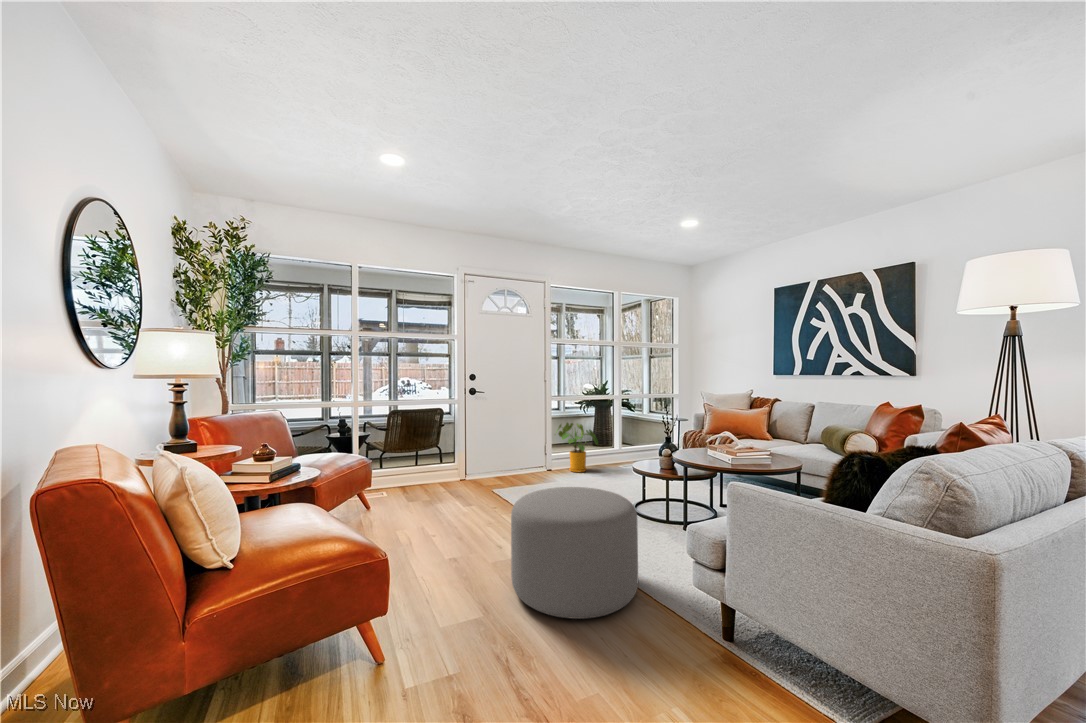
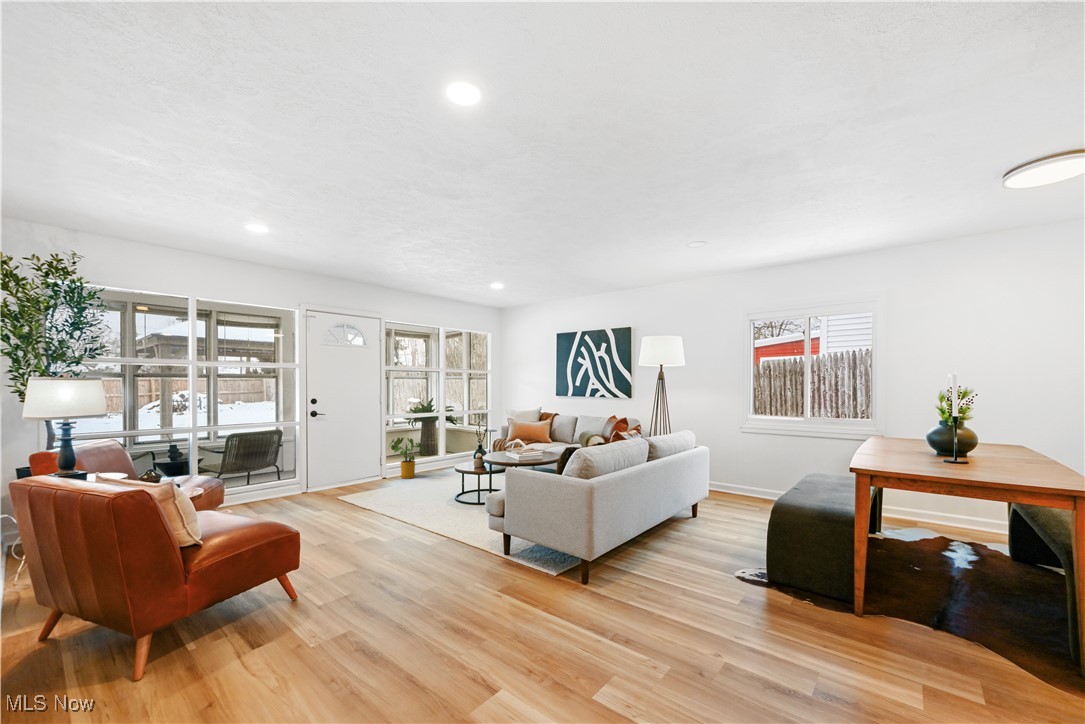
ottoman: present [511,487,638,619] -> none [377,482,459,557]

